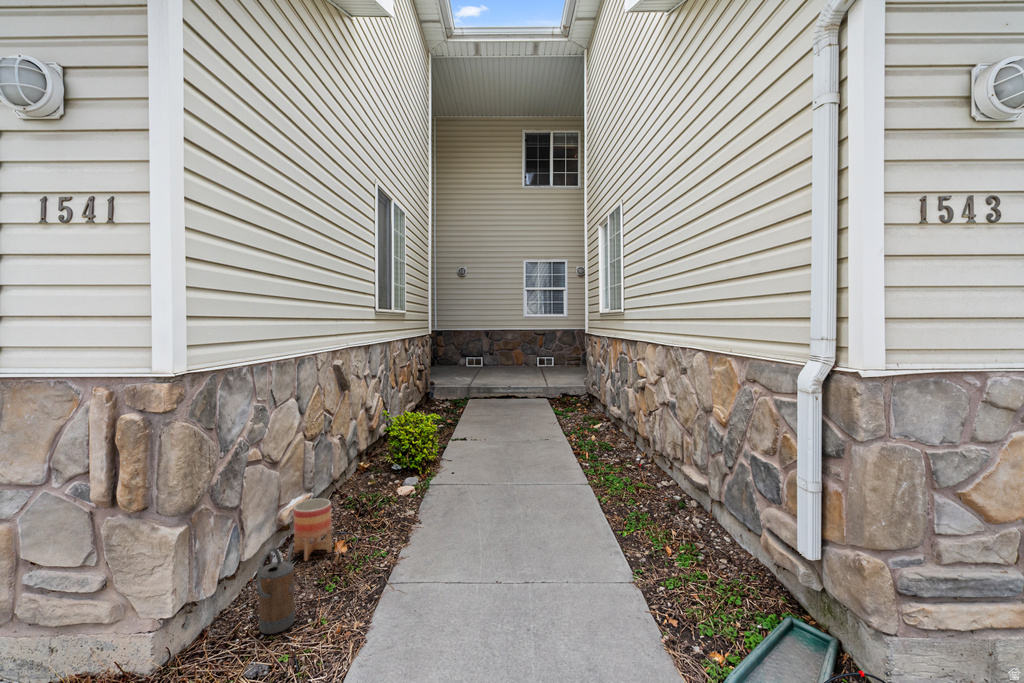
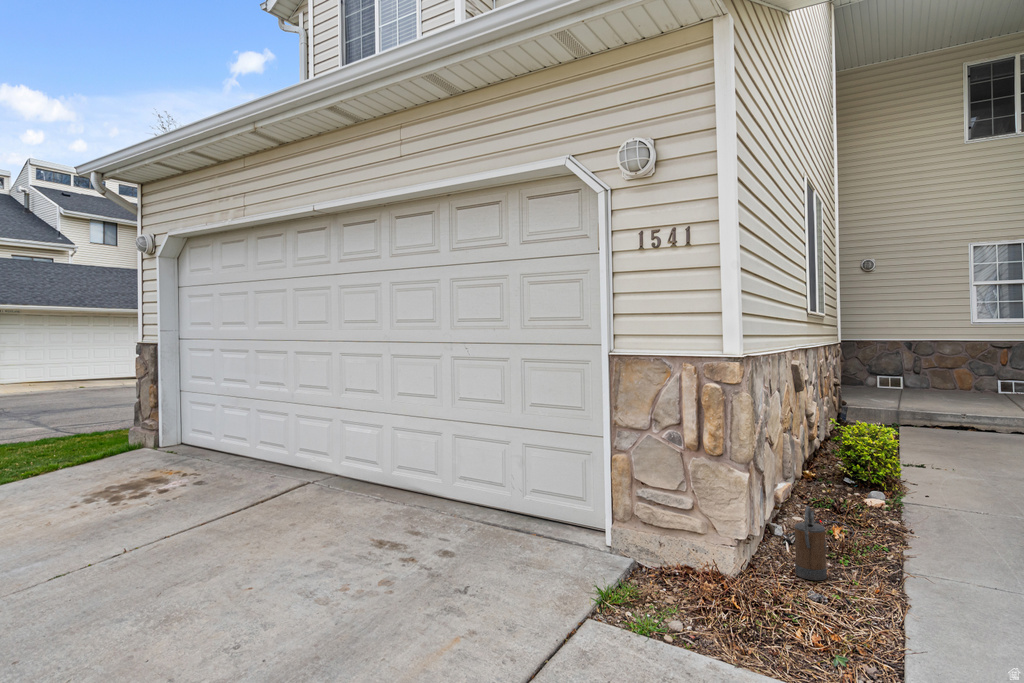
planter: present [294,498,332,561] -> none [787,486,825,540]

